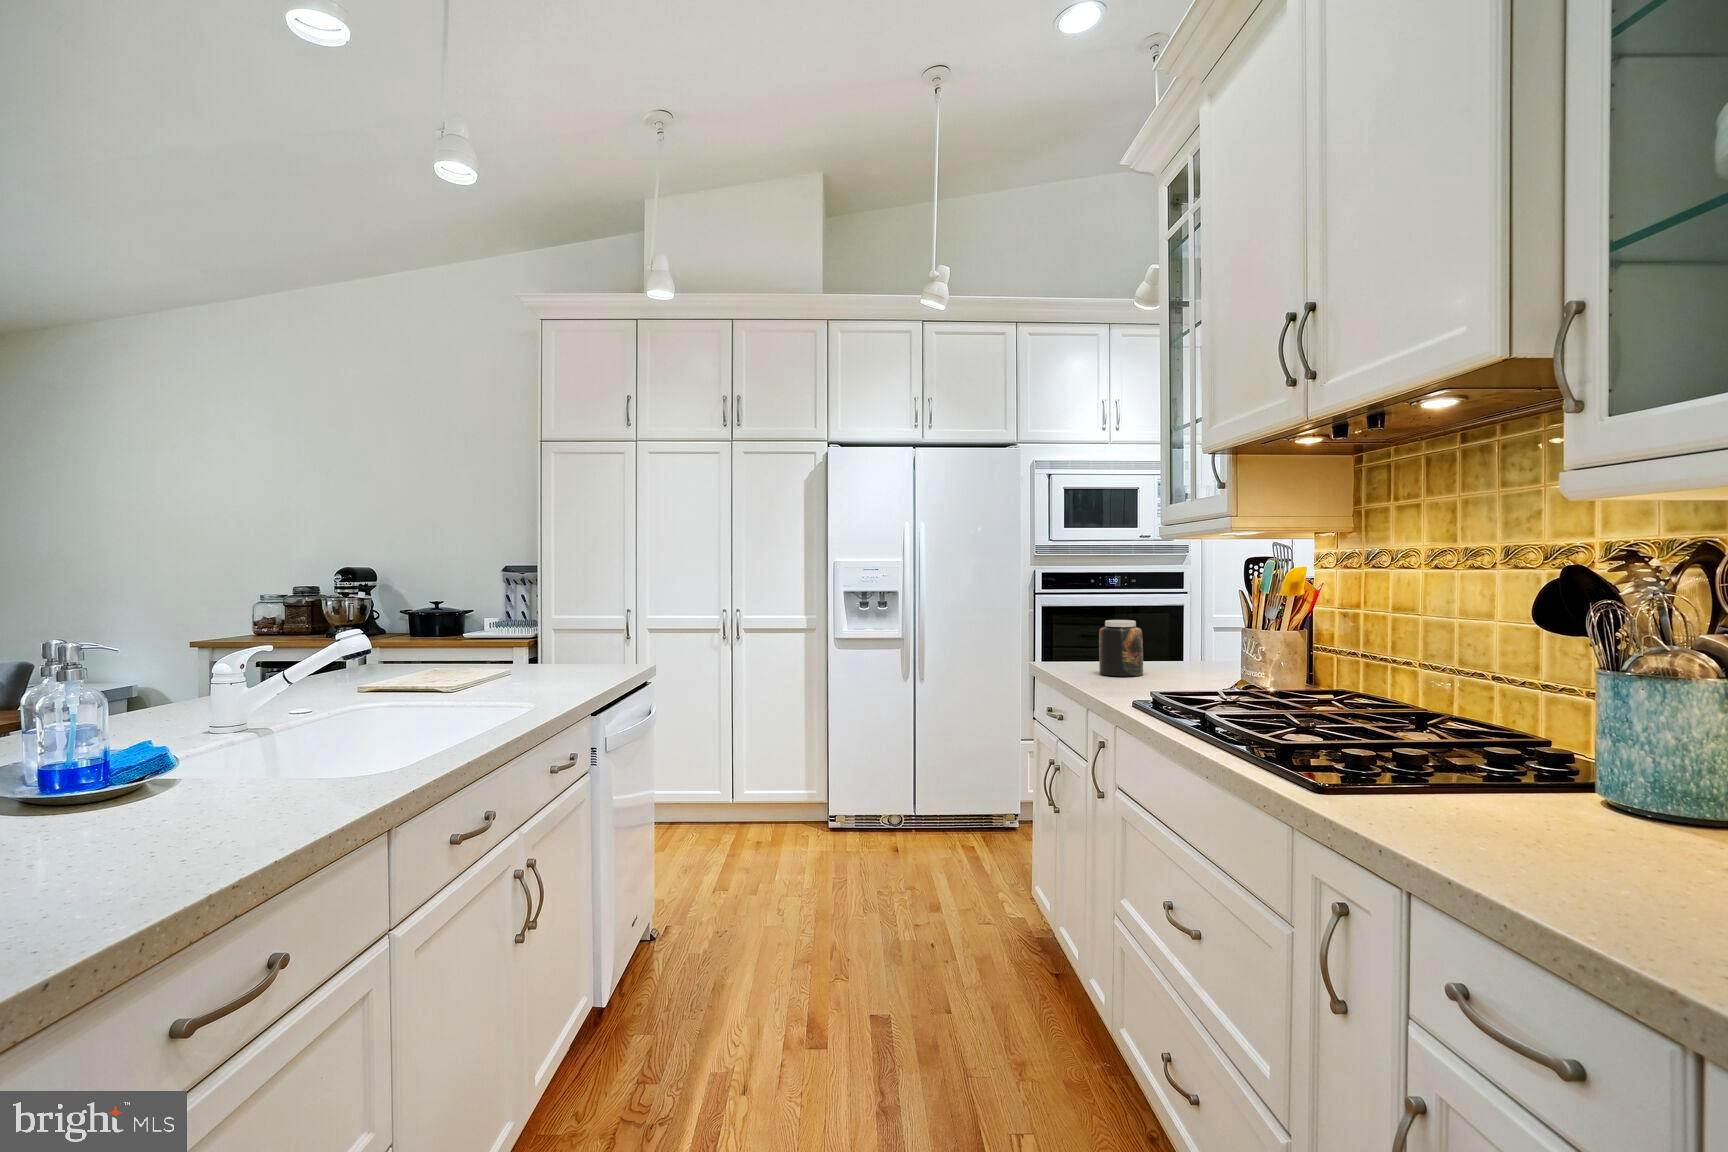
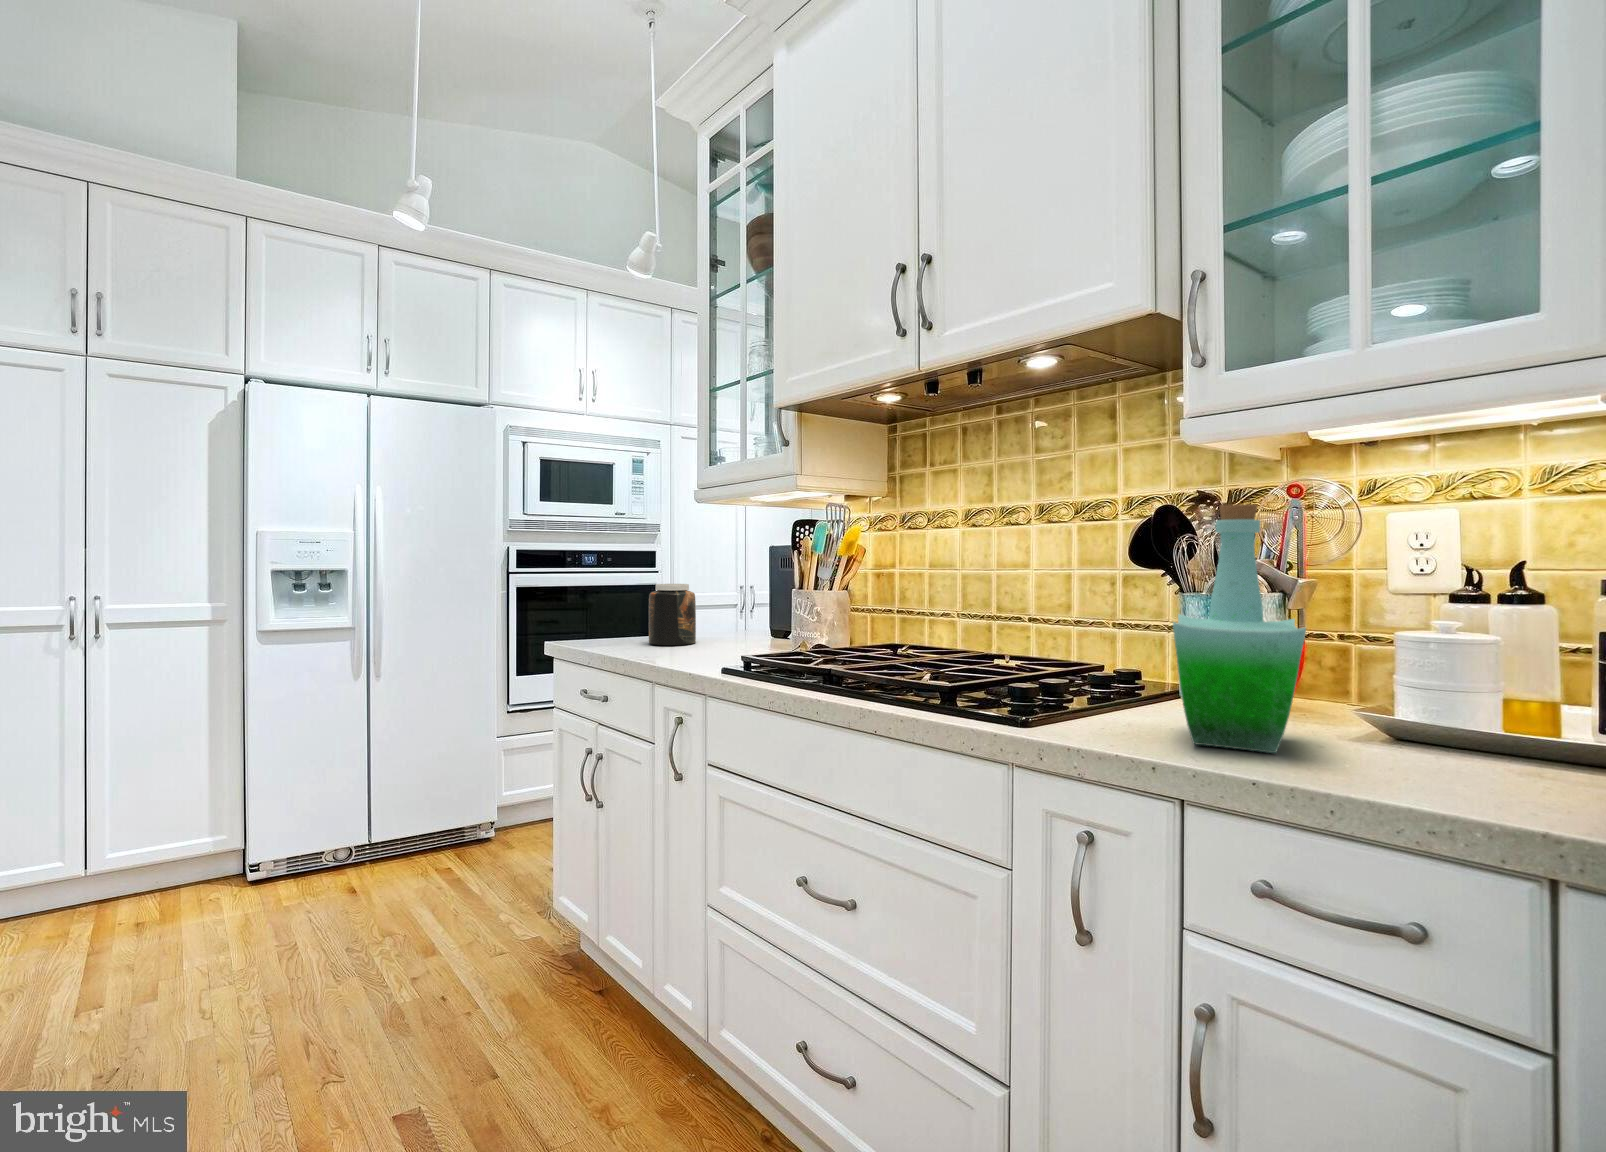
bottle: none [1444,585,1653,859] -> present [1173,504,1306,753]

